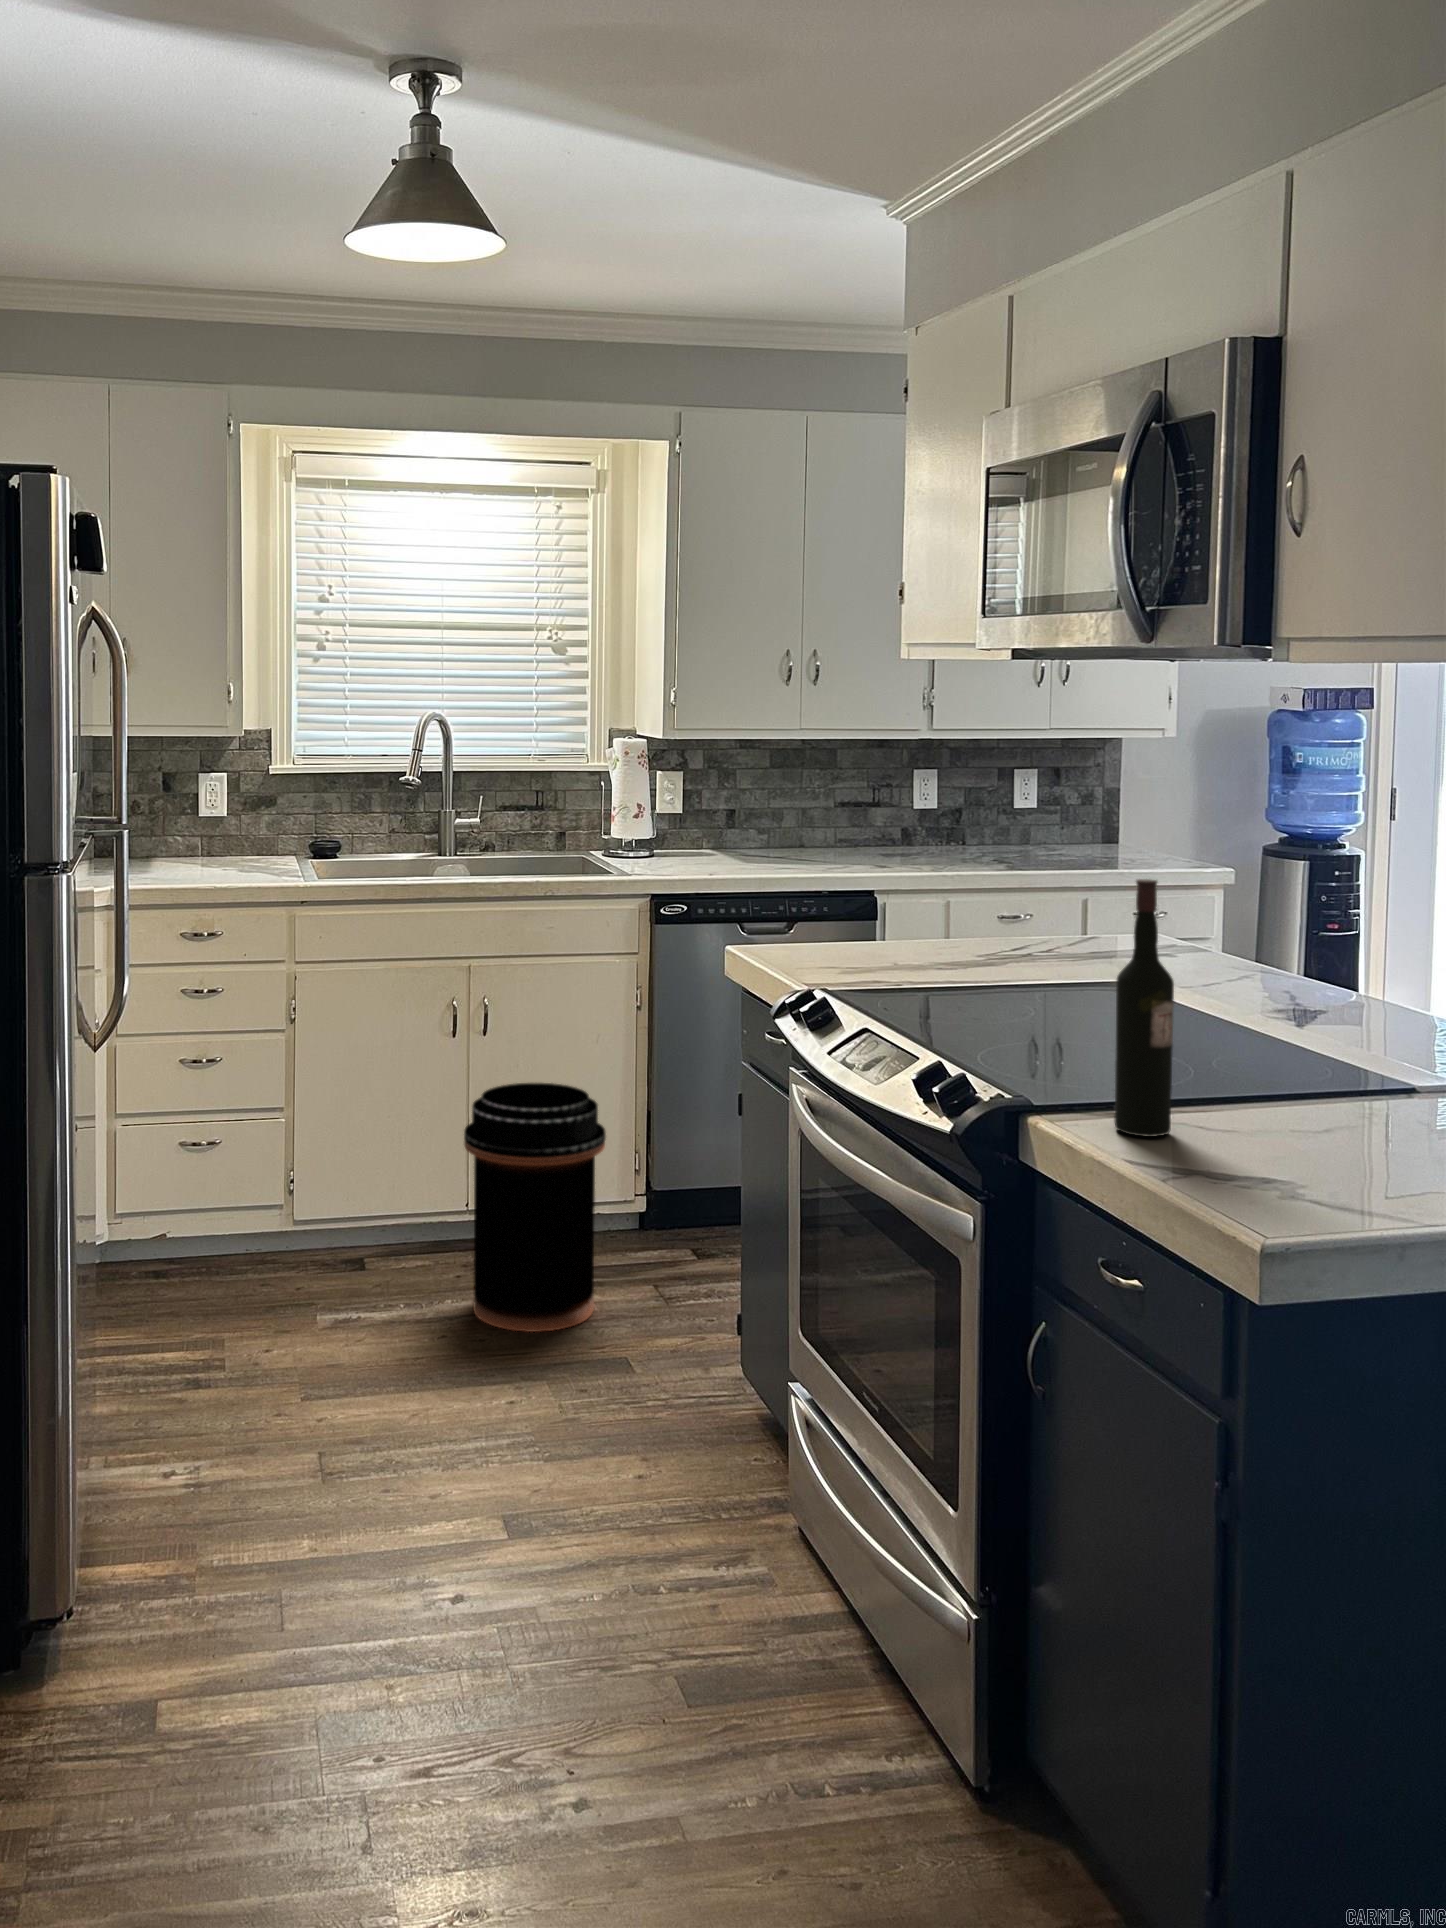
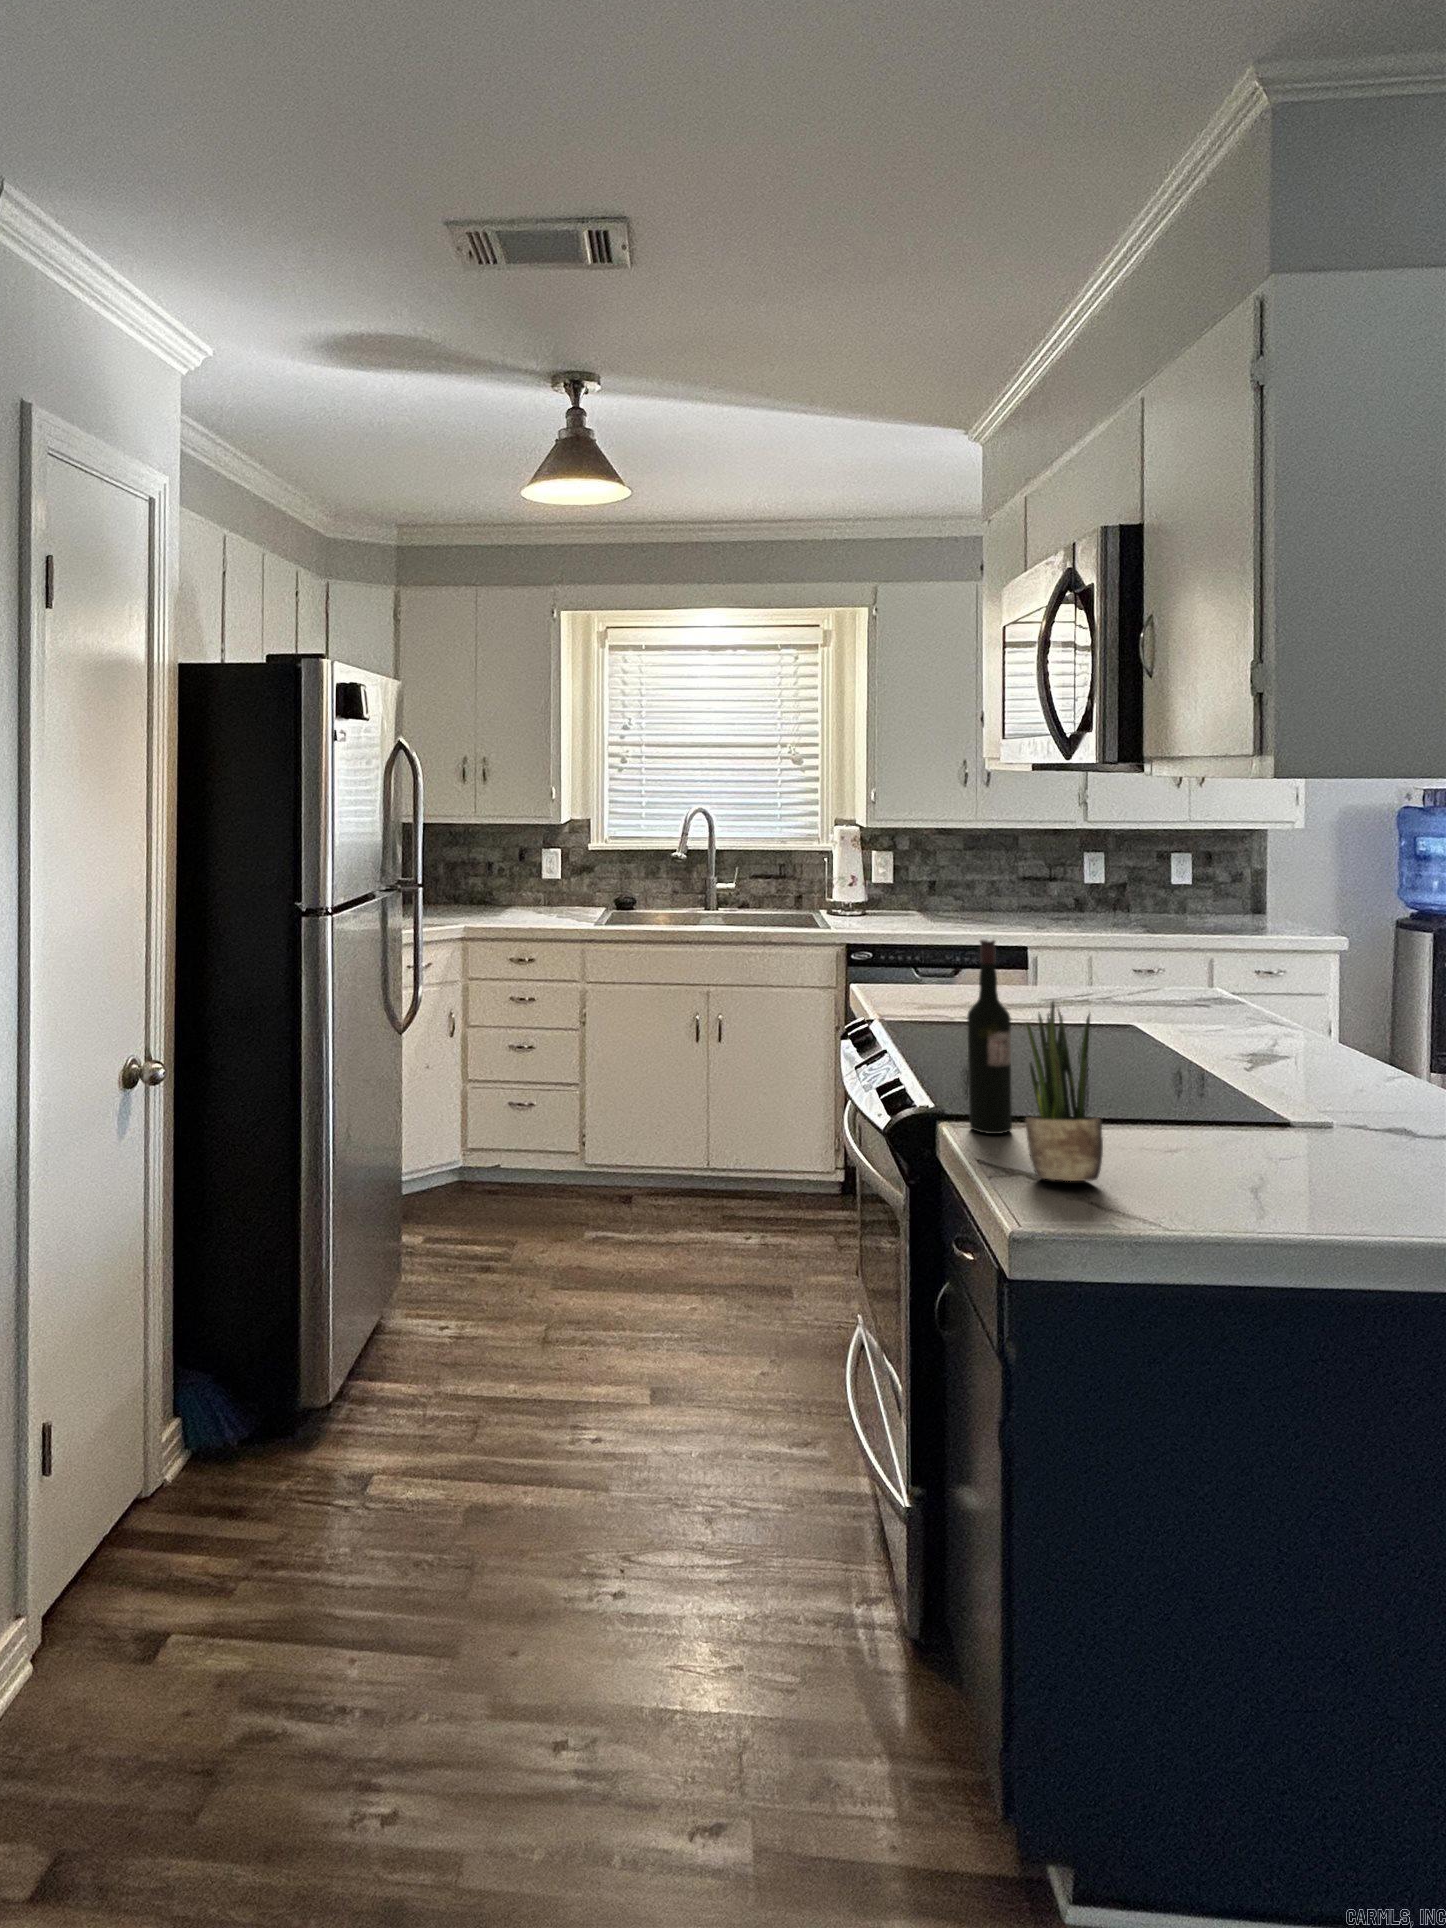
potted plant: none [1254,956,1359,1192] -> present [1025,1002,1103,1181]
trash can: present [464,1083,606,1332] -> none [685,1080,789,1265]

